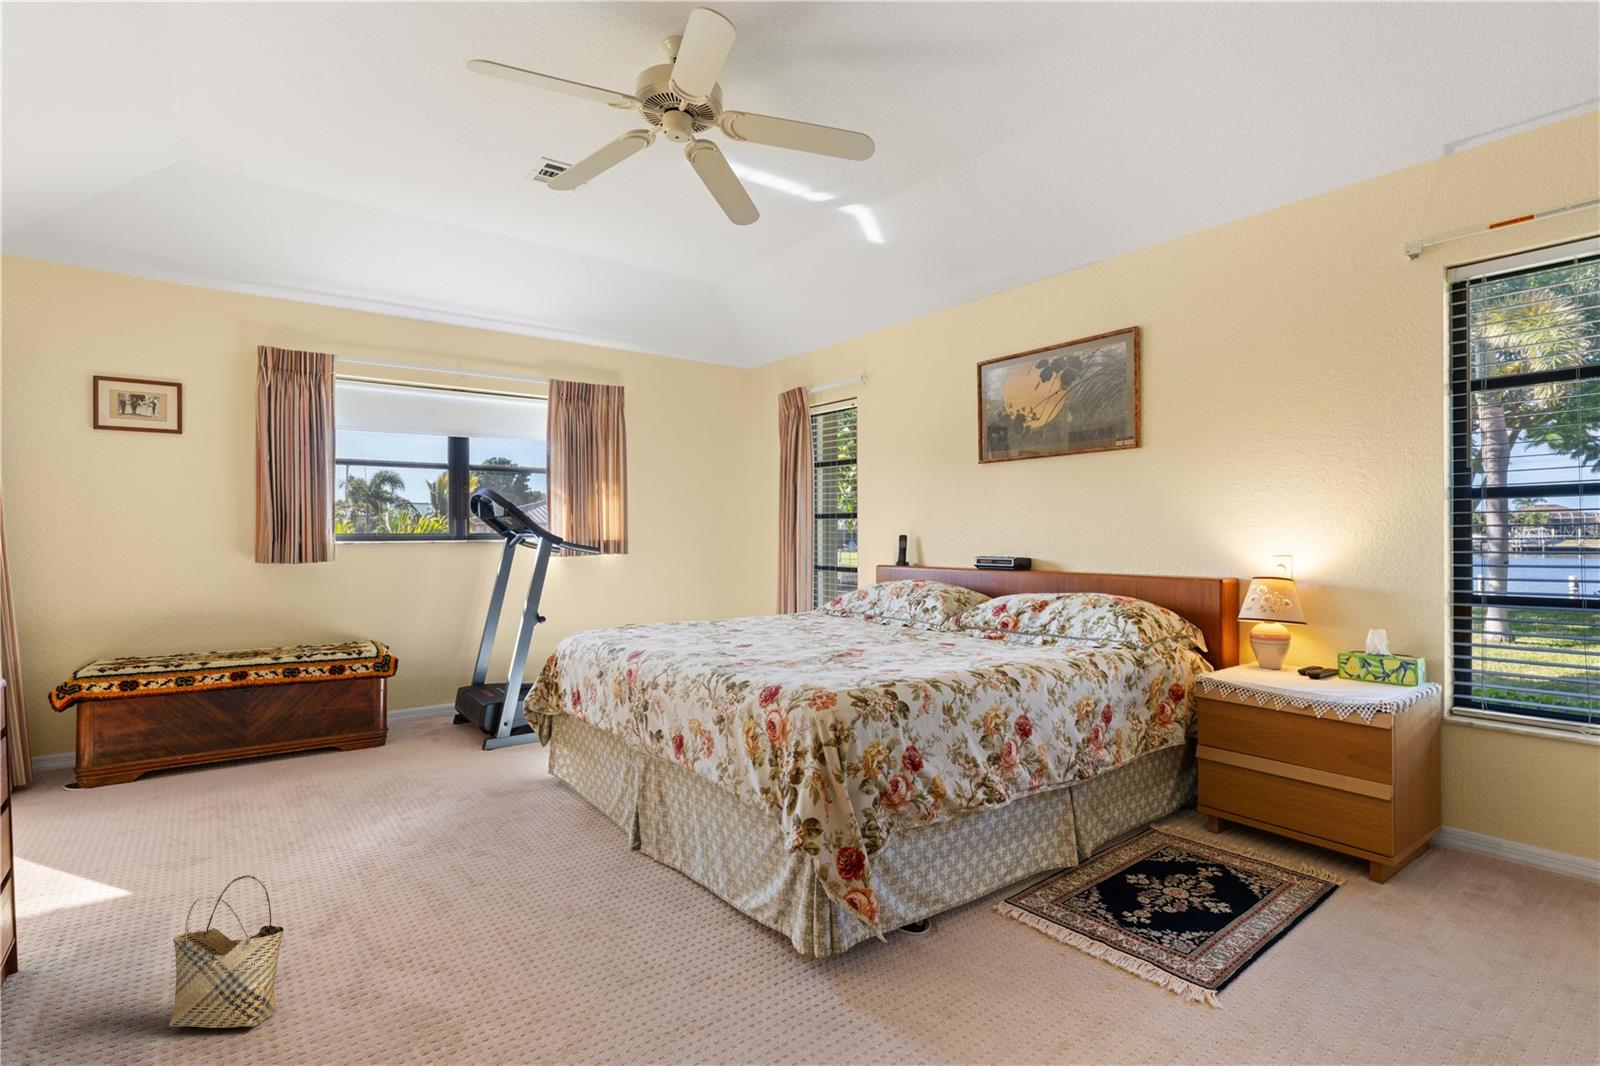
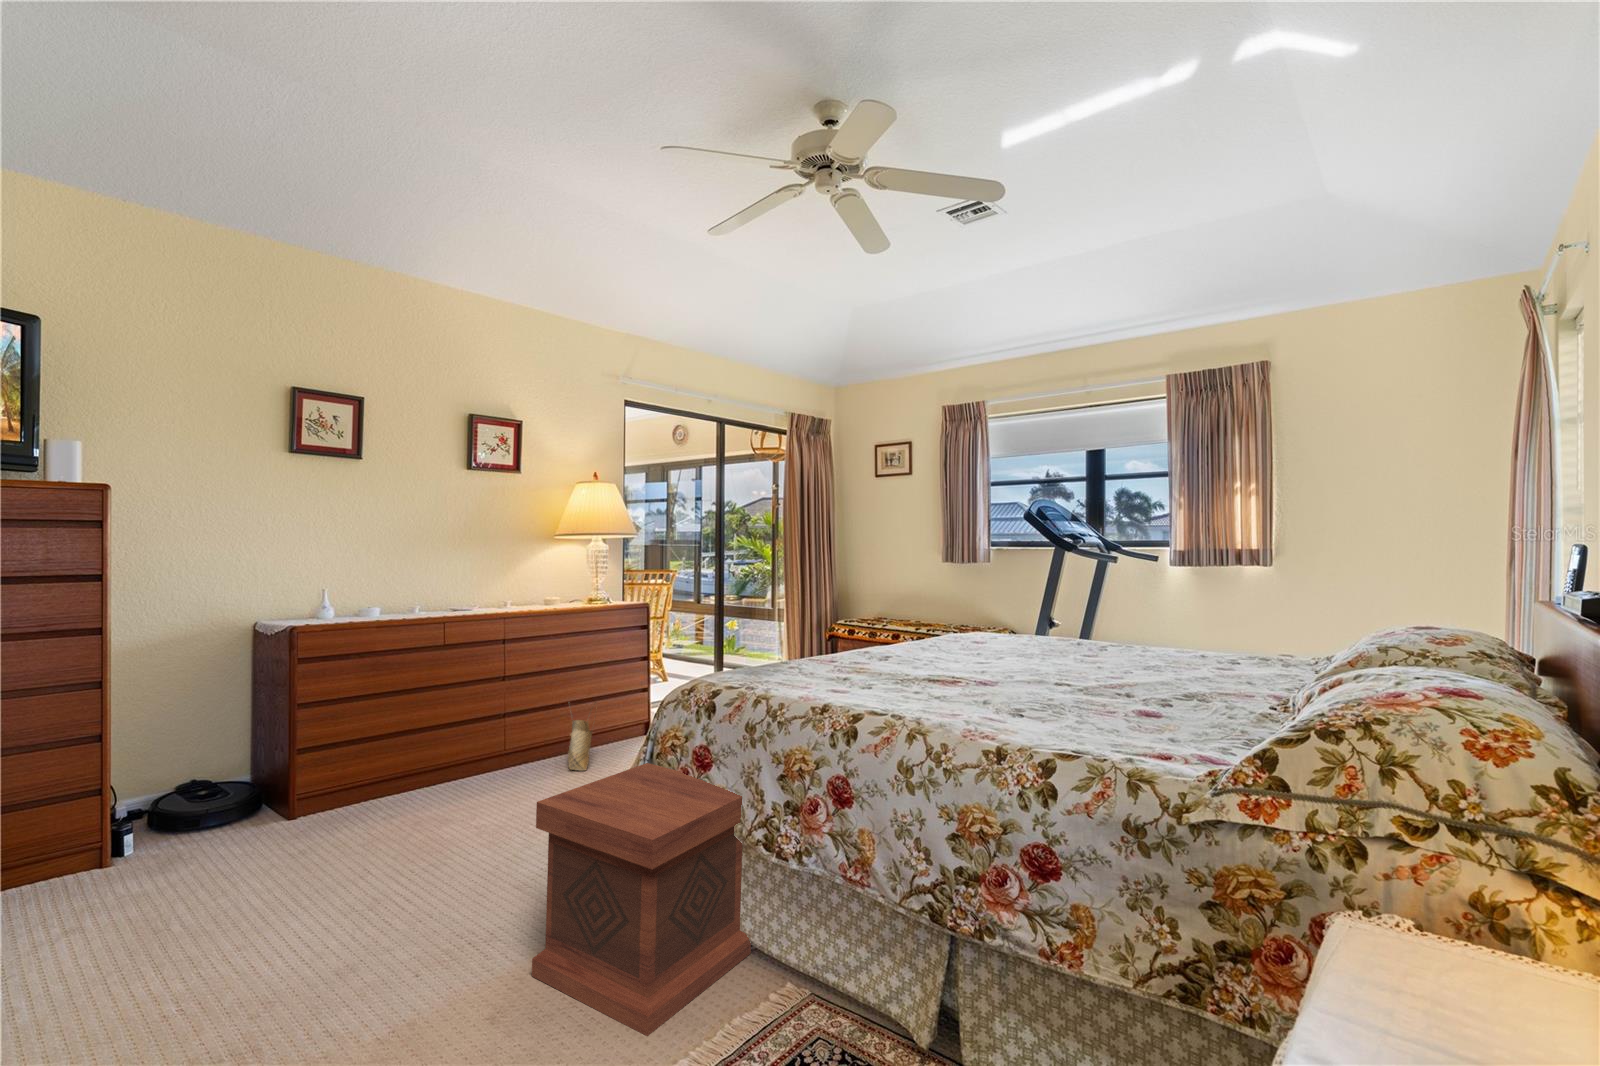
side table: none [860,765,1082,1040] -> present [532,763,751,1036]

